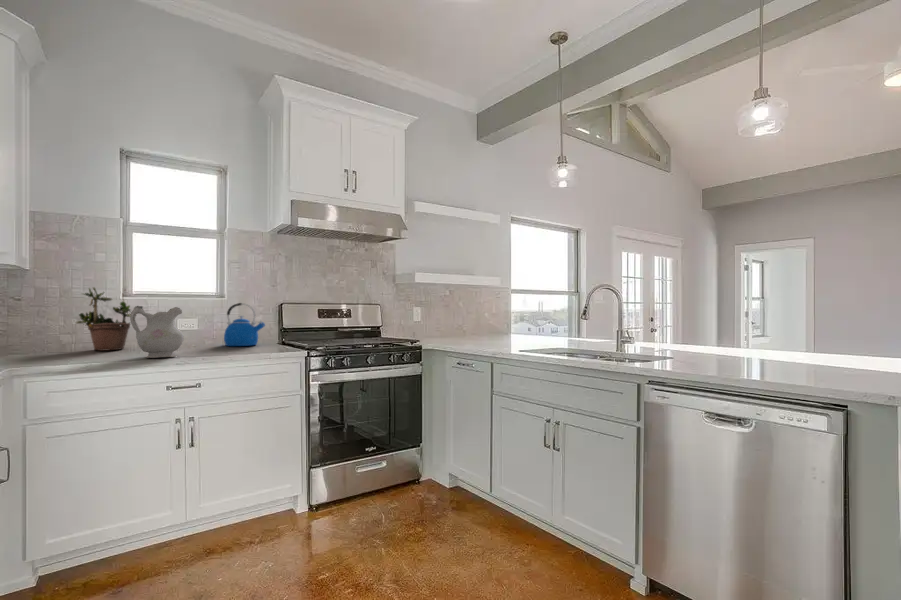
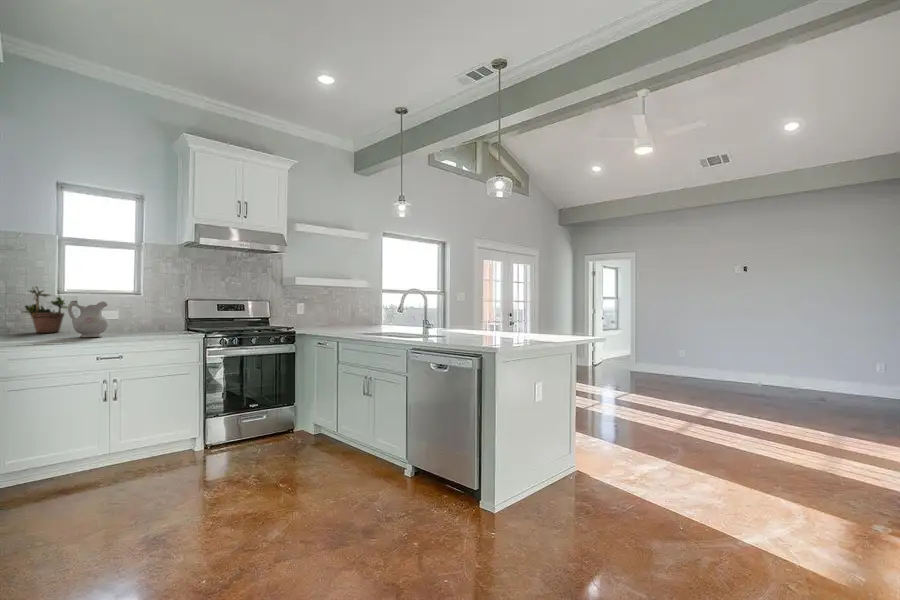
kettle: present [224,303,265,346] -> none [139,299,173,331]

